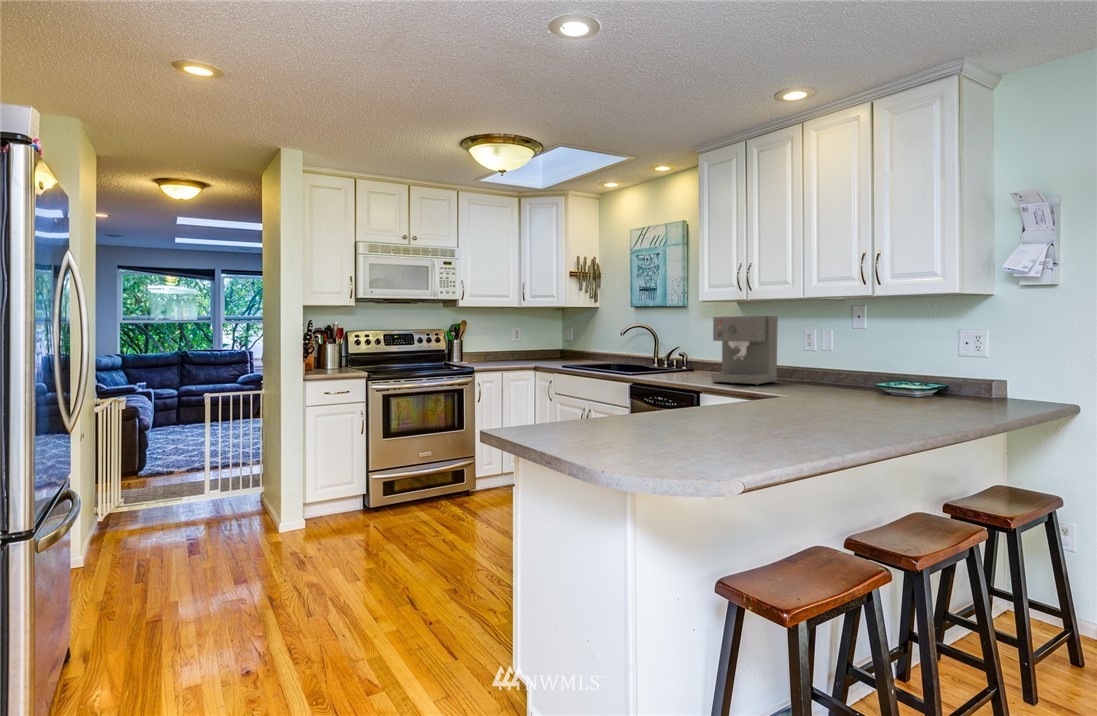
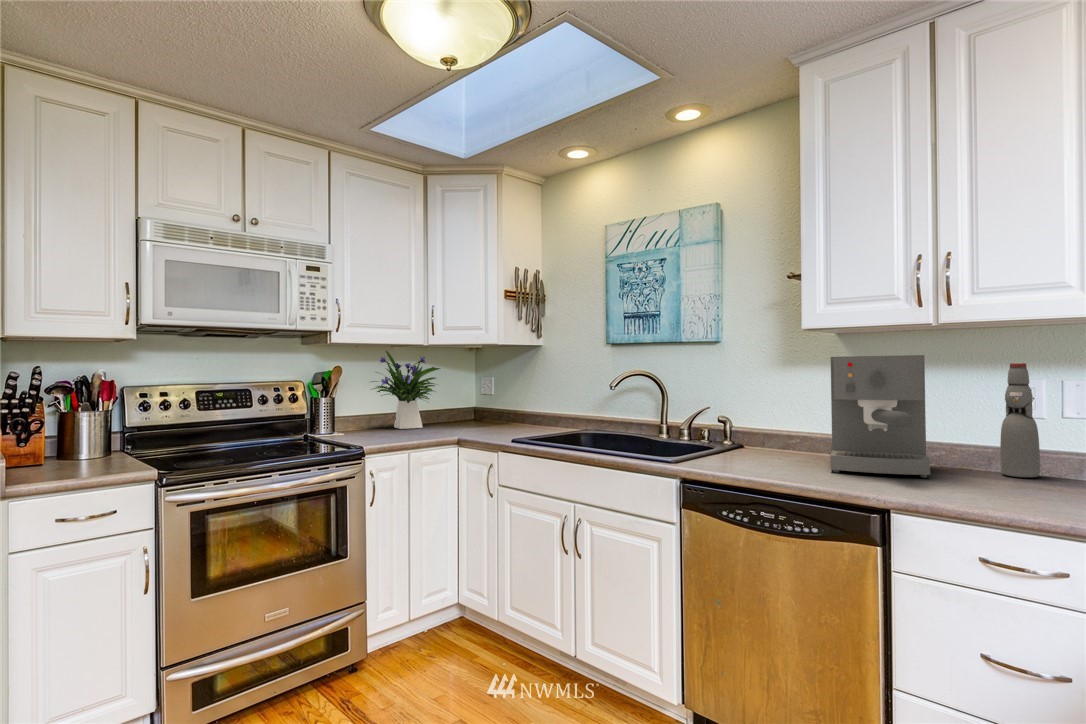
flower arrangement: none [484,312,532,362] -> present [372,351,440,429]
bottle: none [808,321,828,387] -> present [1000,363,1040,478]

